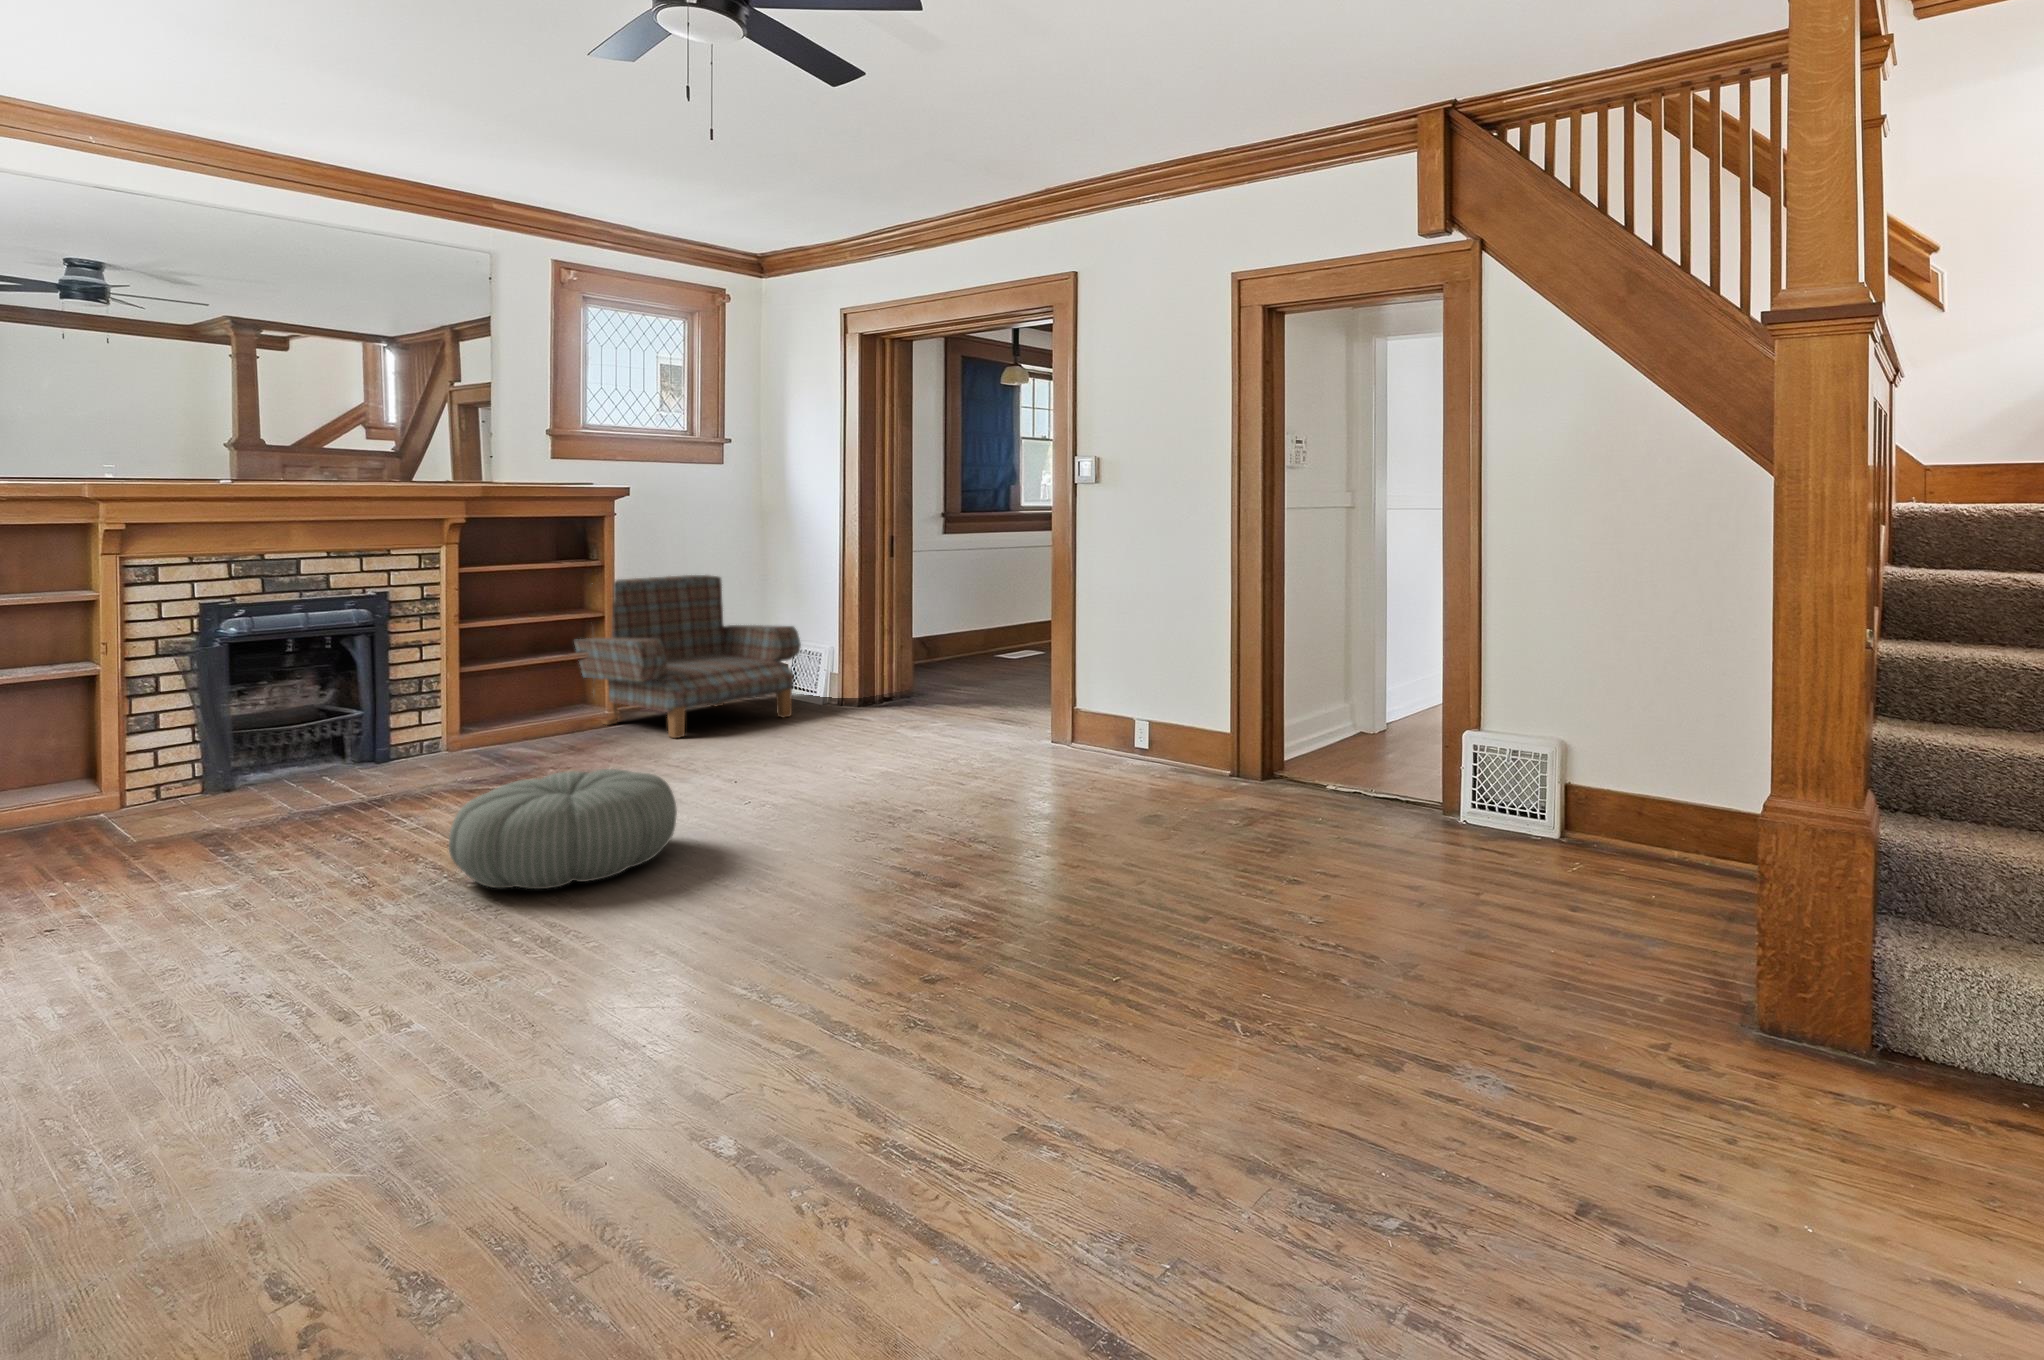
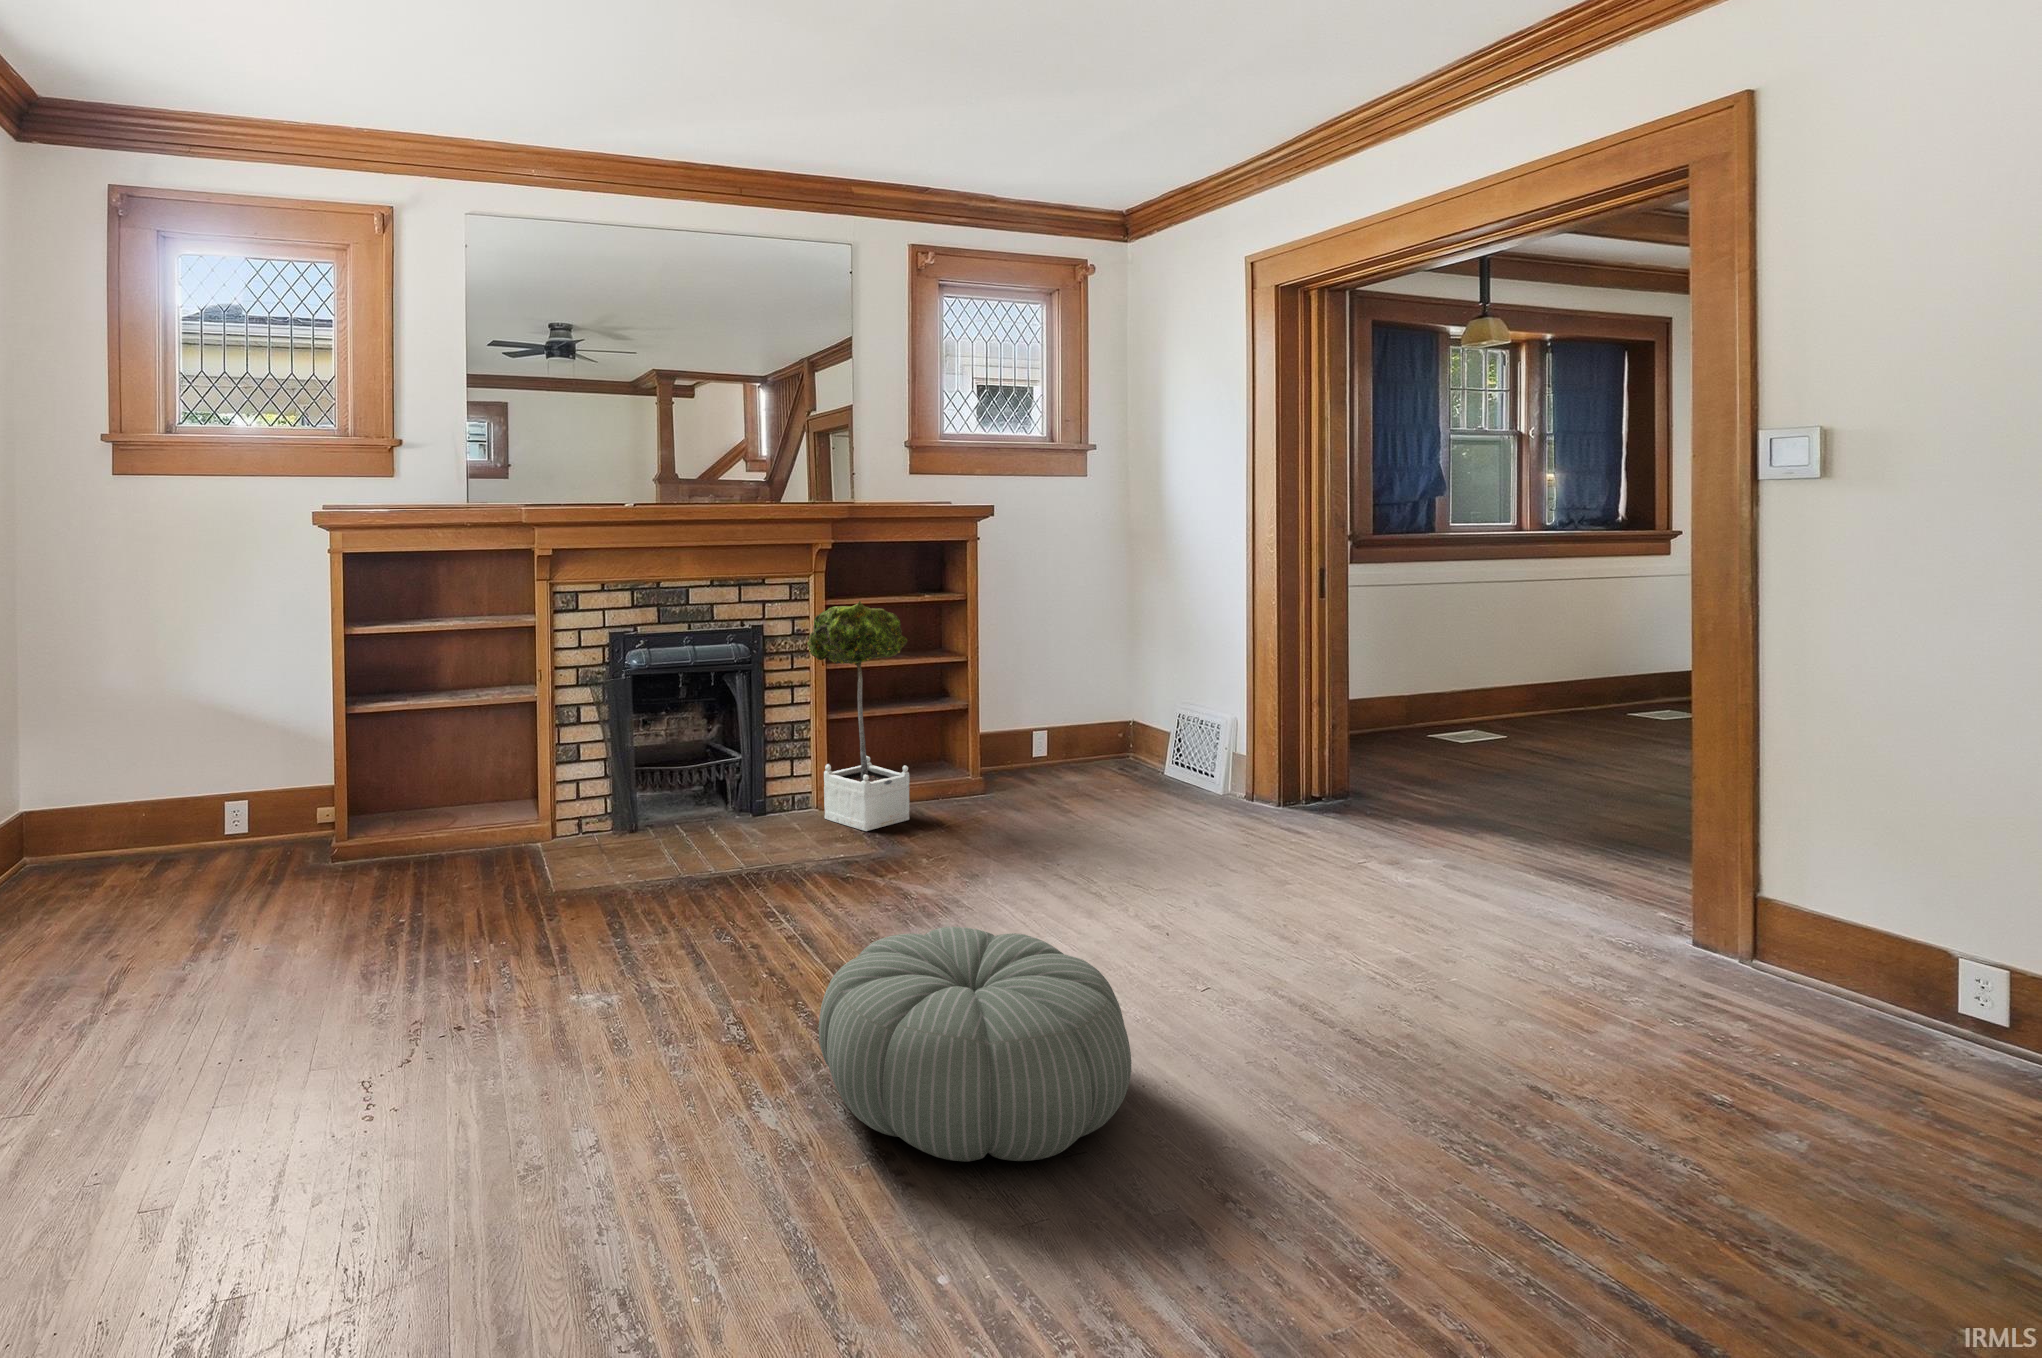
potted tree: none [438,566,545,760] -> present [807,601,910,831]
armchair: present [574,575,801,738] -> none [934,613,1197,828]

